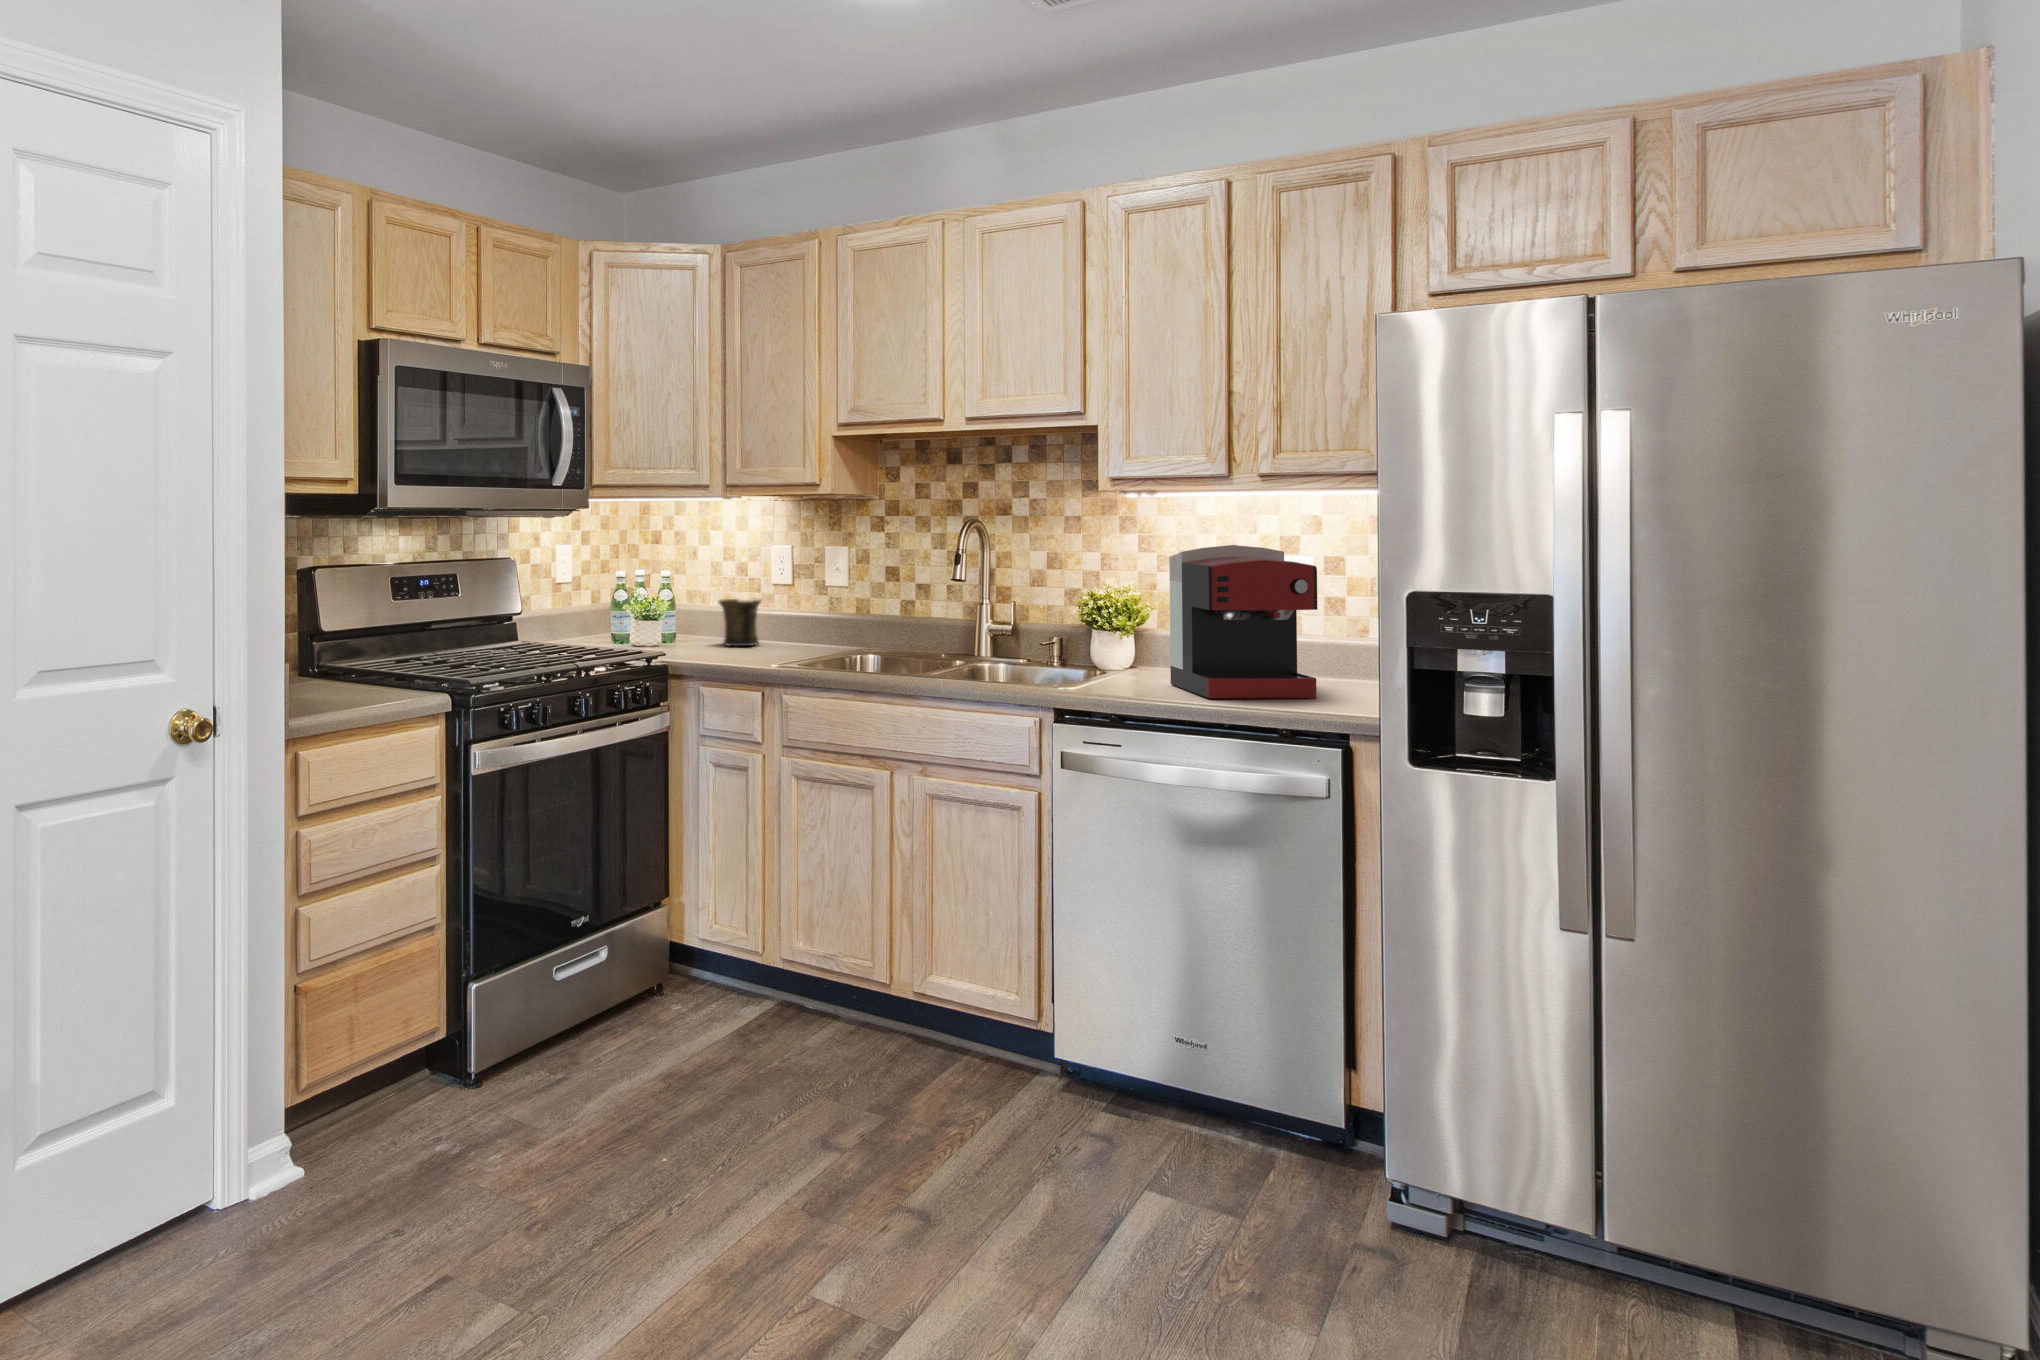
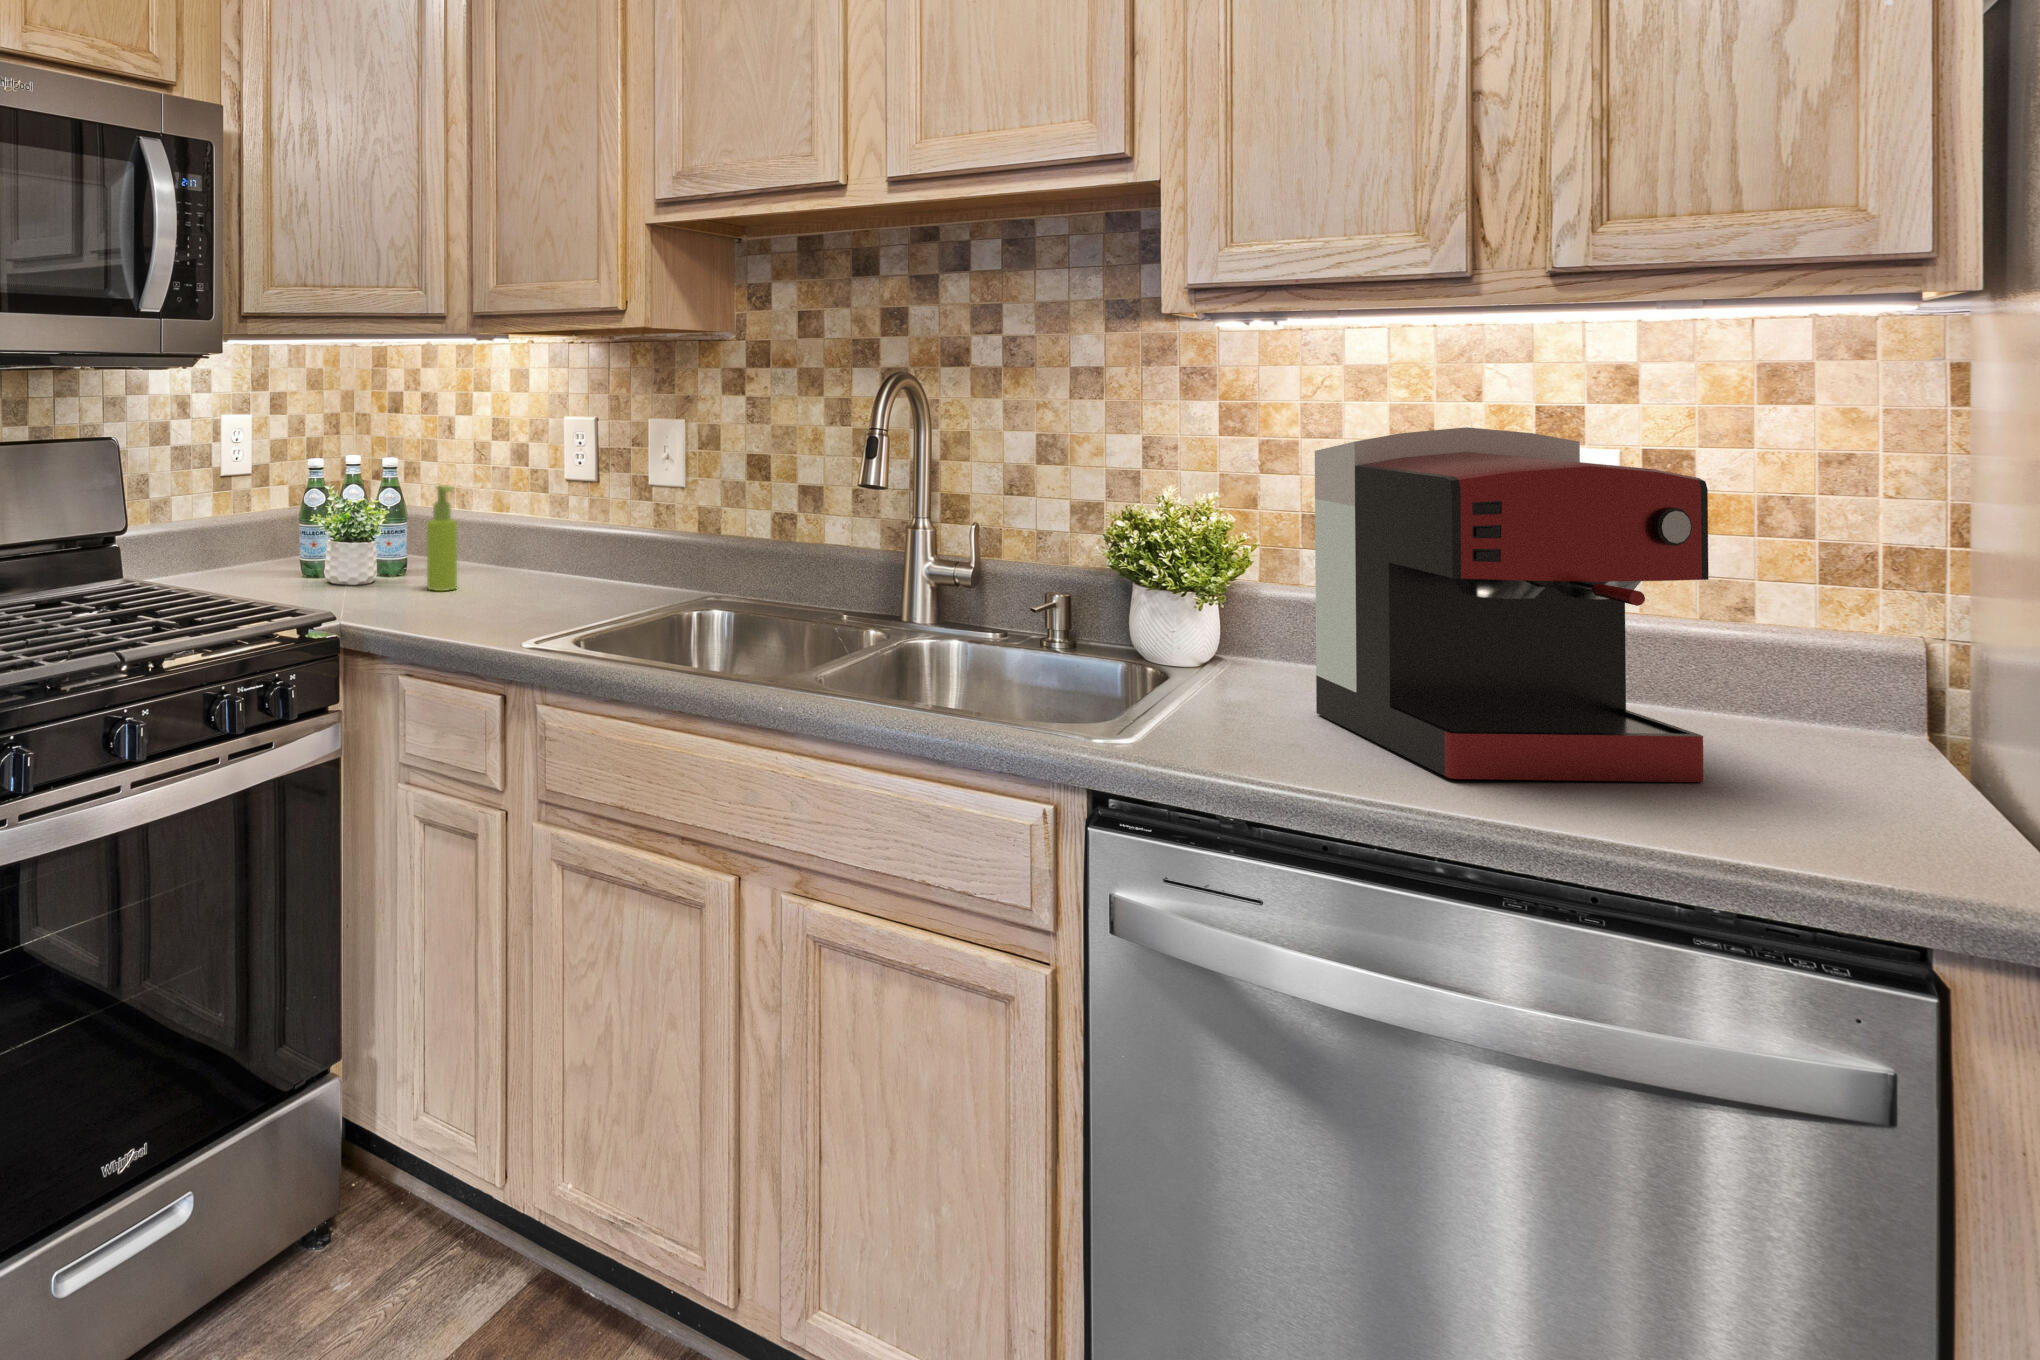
soap dispenser: none [690,587,708,651] -> present [427,486,457,591]
mug: present [719,599,761,646] -> none [479,501,551,581]

